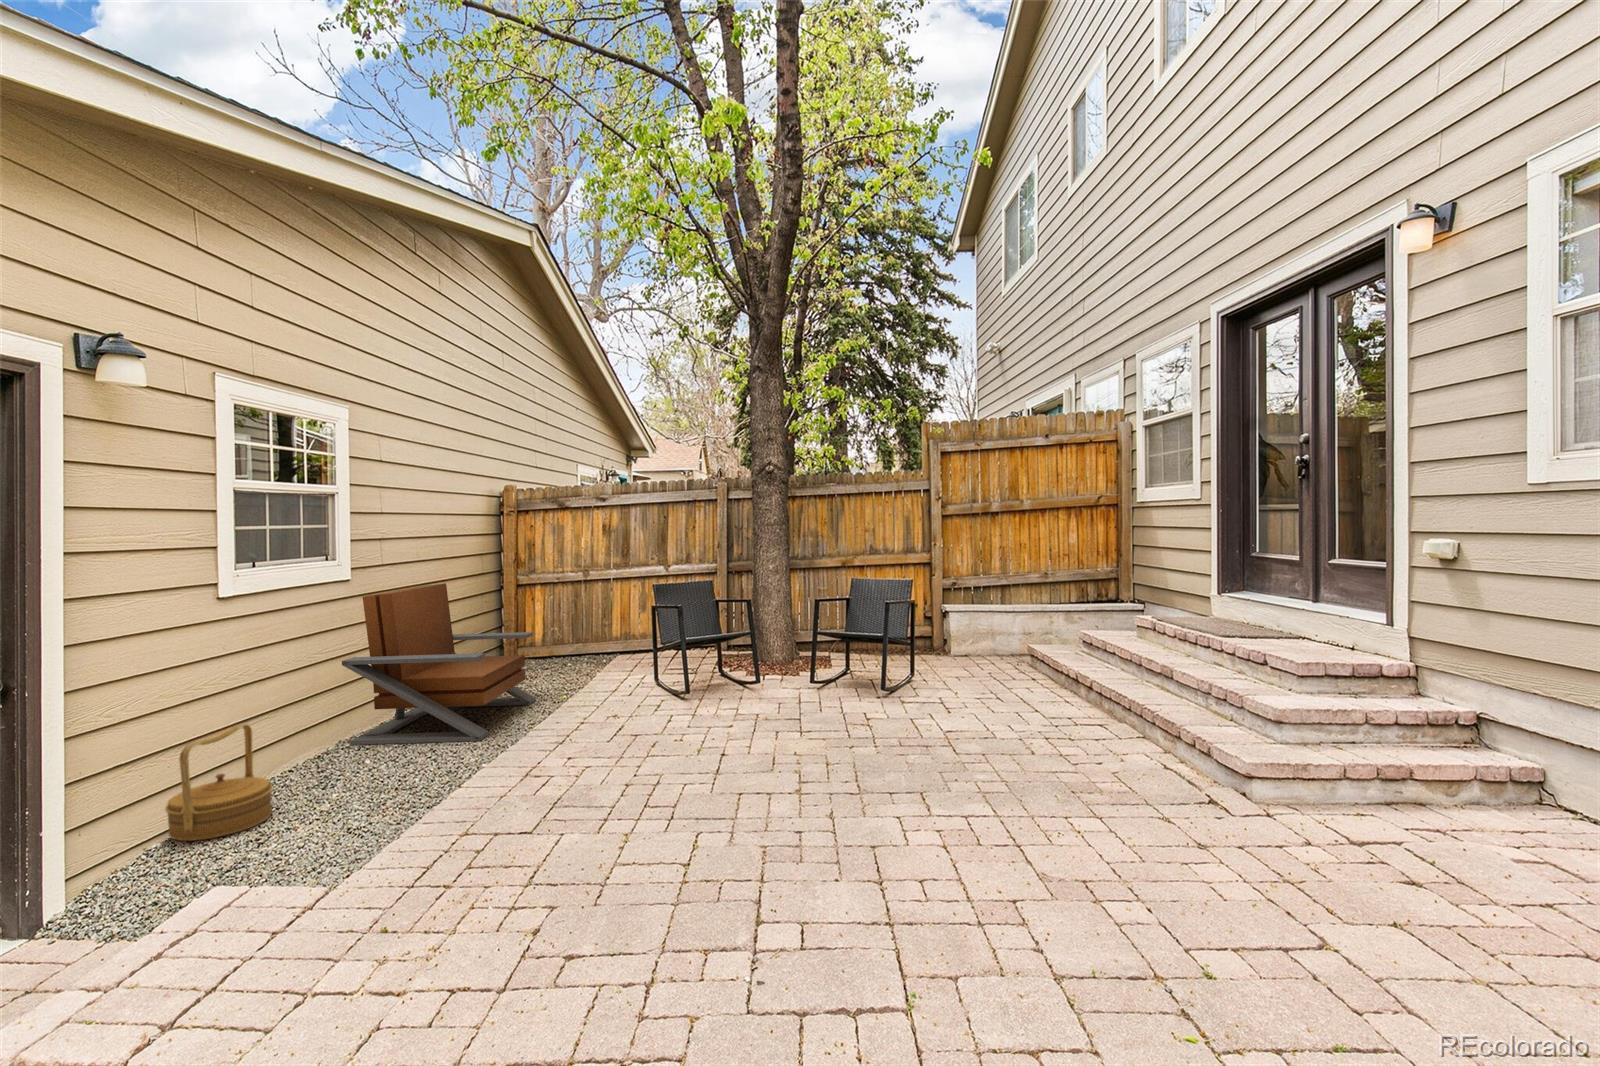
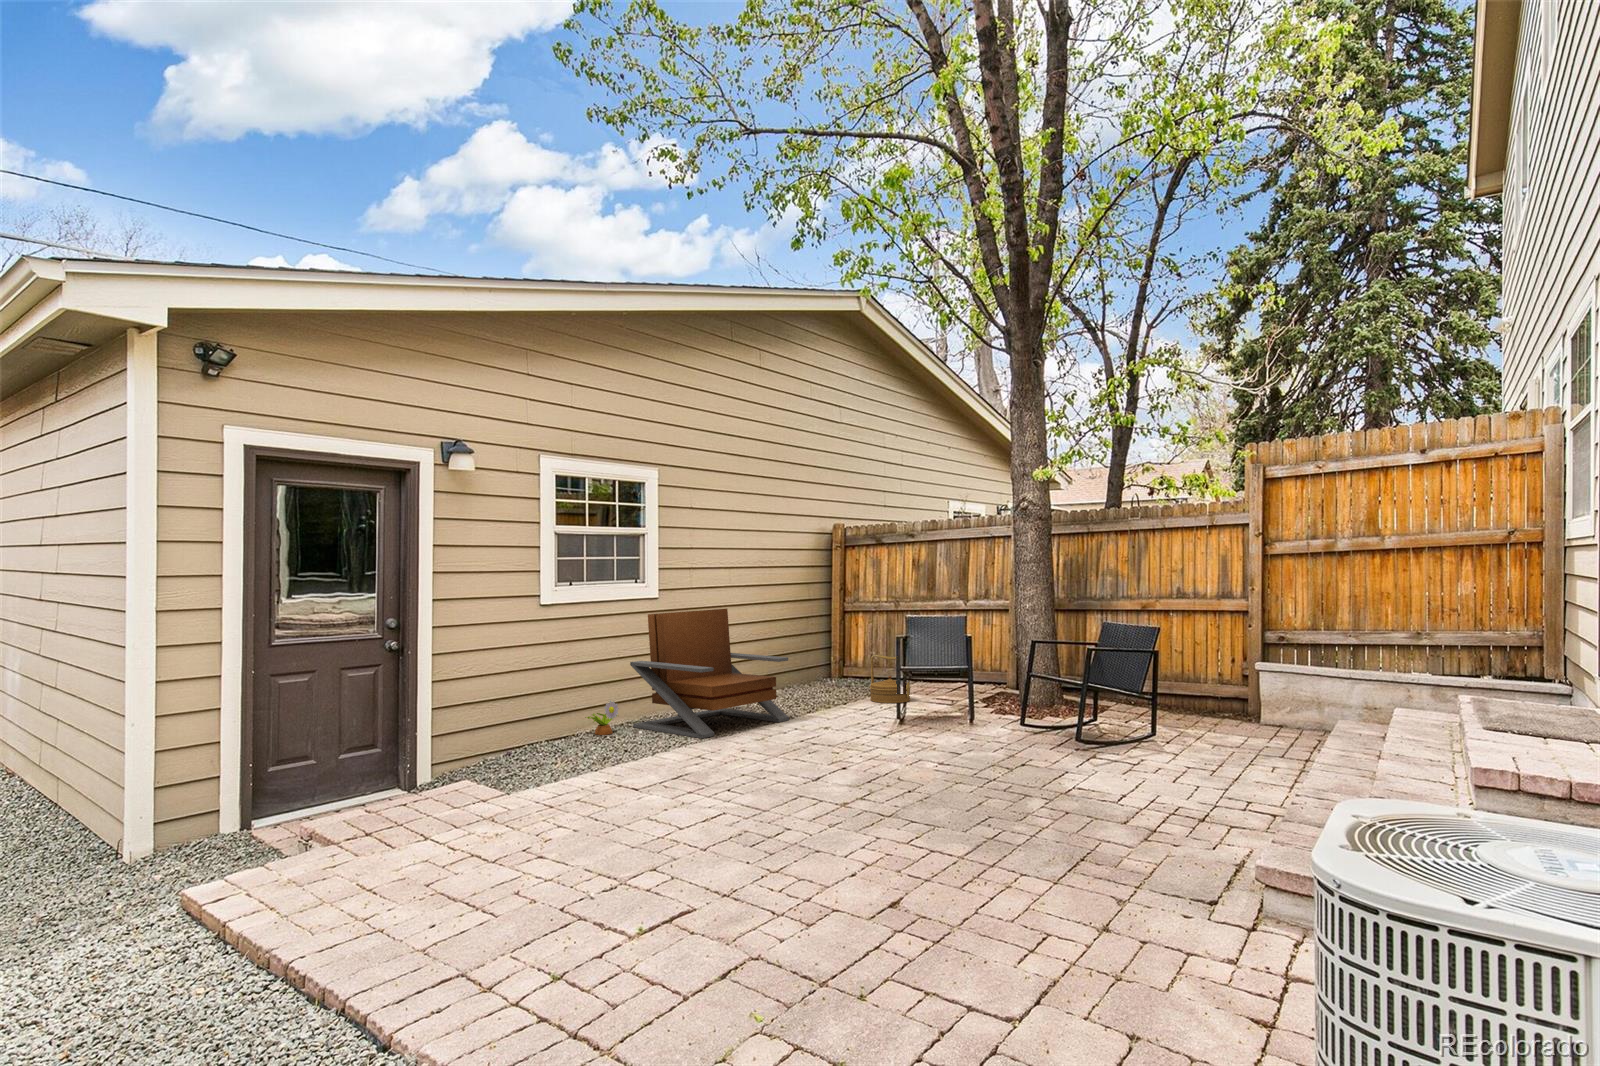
decorative plant: none [289,716,345,766] -> present [585,701,619,735]
woven basket: present [165,724,273,841] -> present [869,655,911,703]

